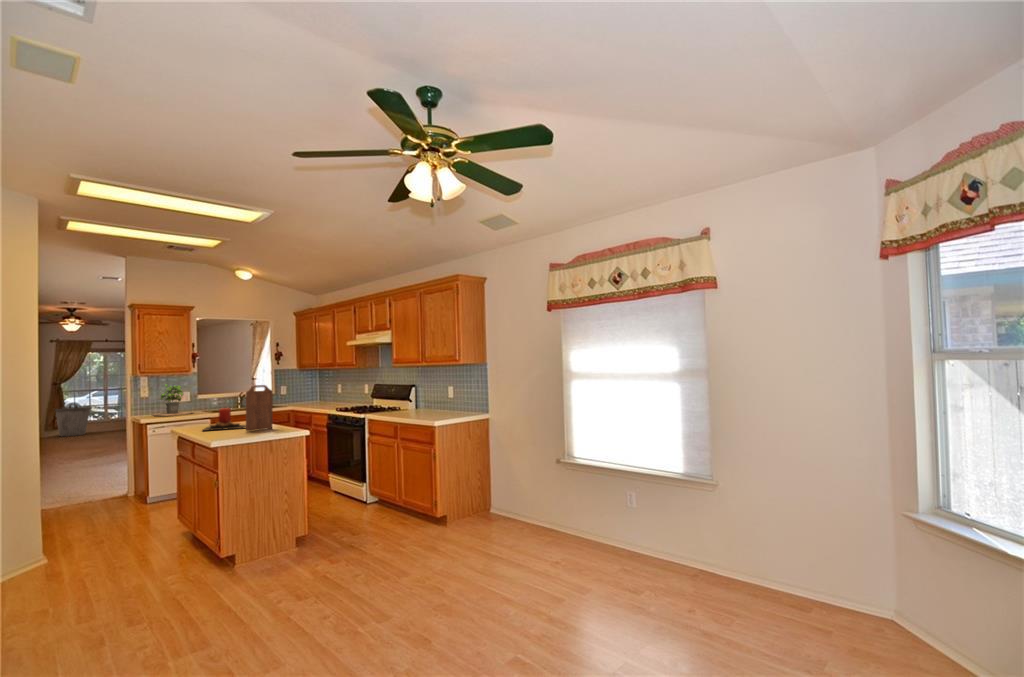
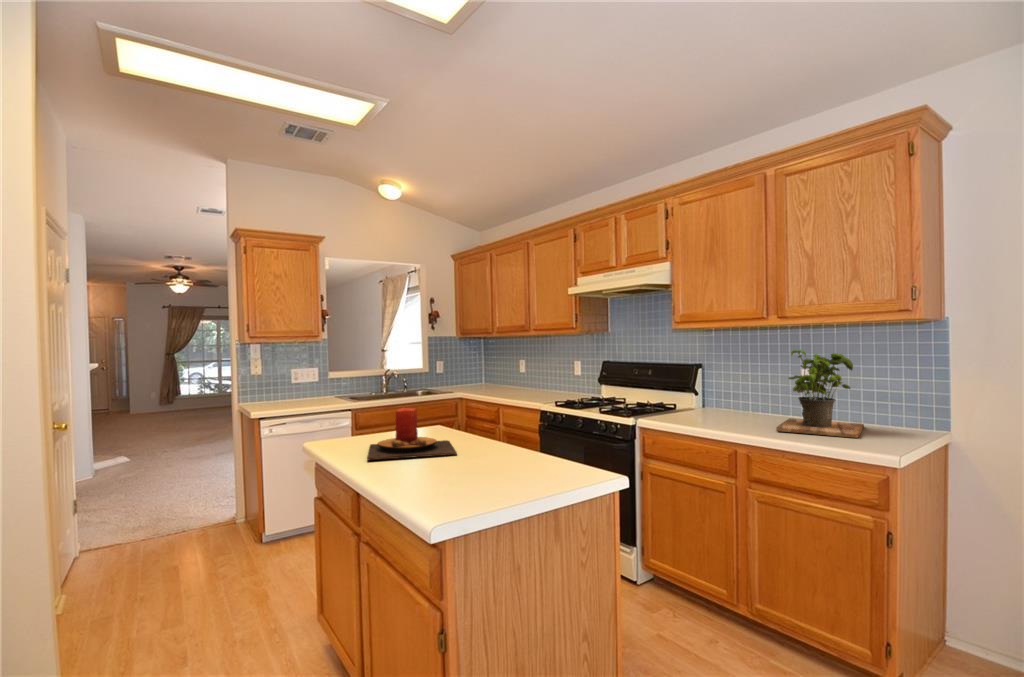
potted plant: present [152,385,194,416] -> present [776,350,864,438]
cutting board: present [246,385,273,431] -> none [467,361,517,470]
trash can: present [55,404,92,436] -> none [168,376,206,412]

